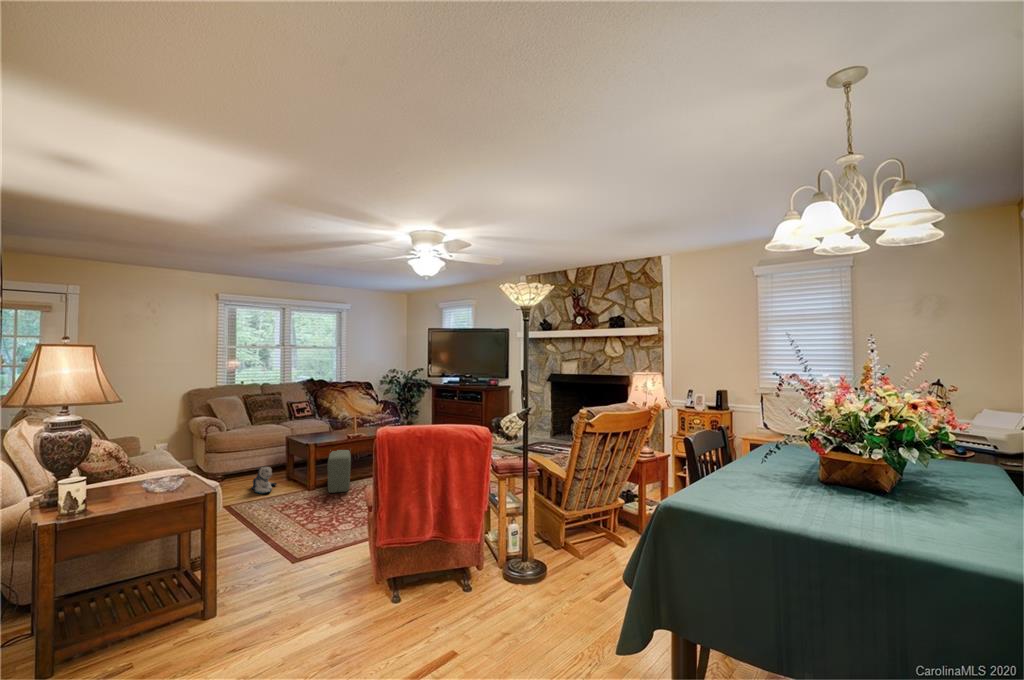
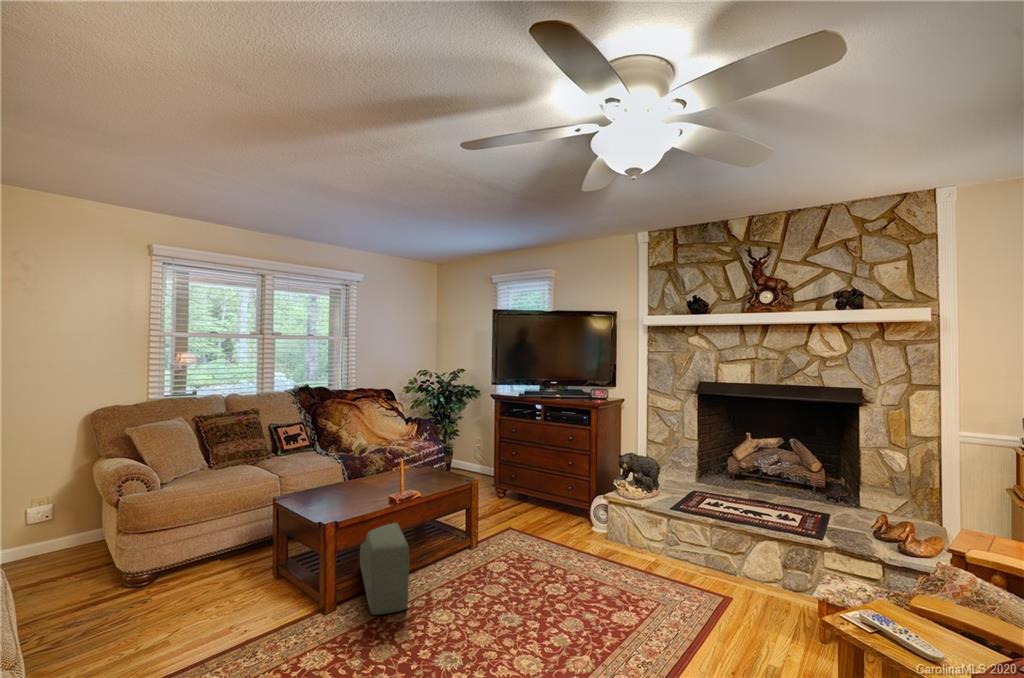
plush toy: present [252,467,277,494] -> none [218,560,266,619]

